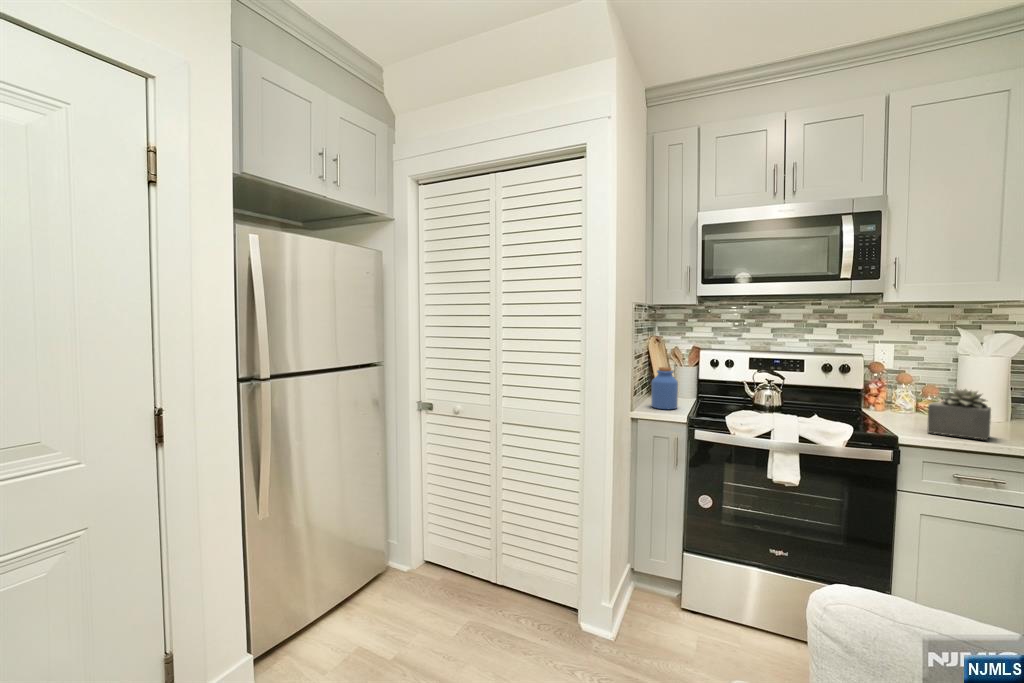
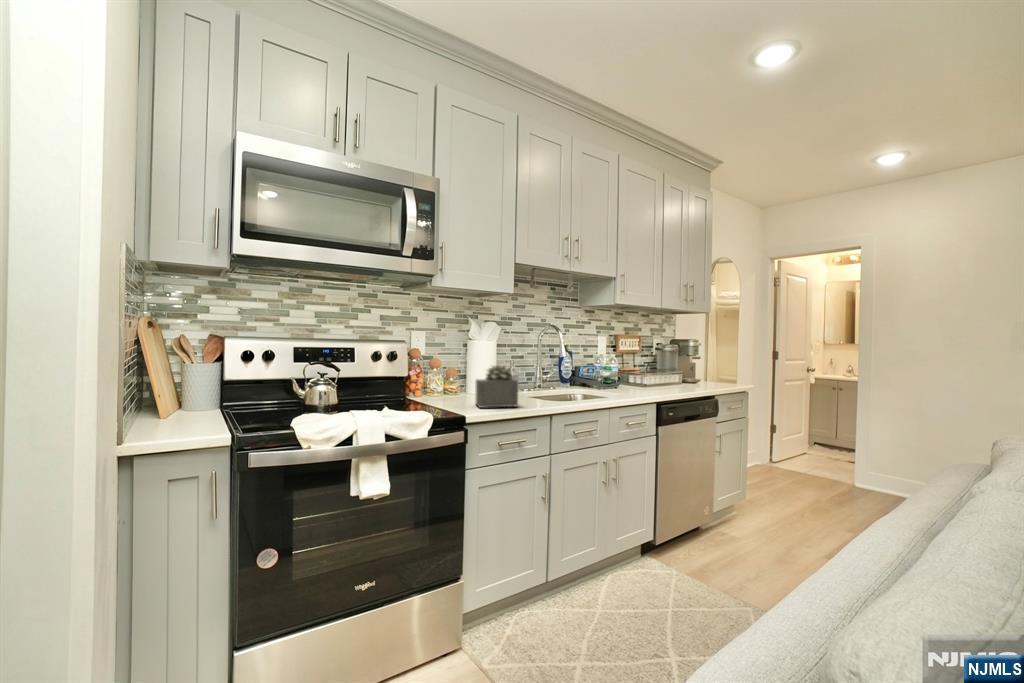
jar: present [651,367,678,409] -> none [152,362,204,433]

